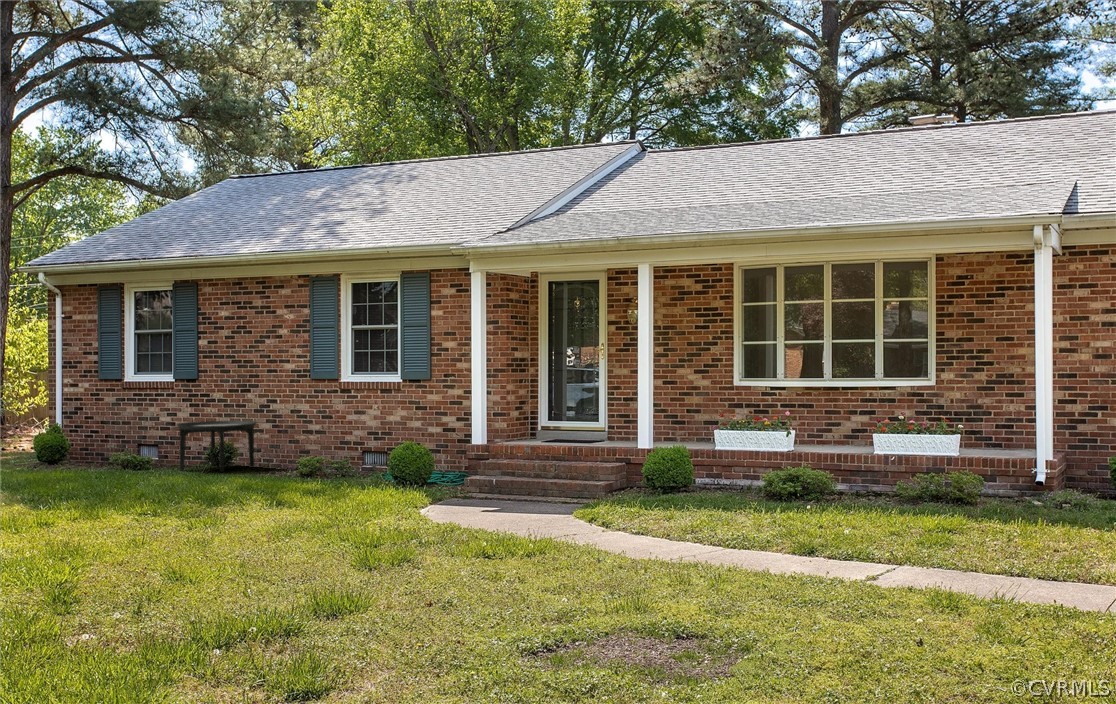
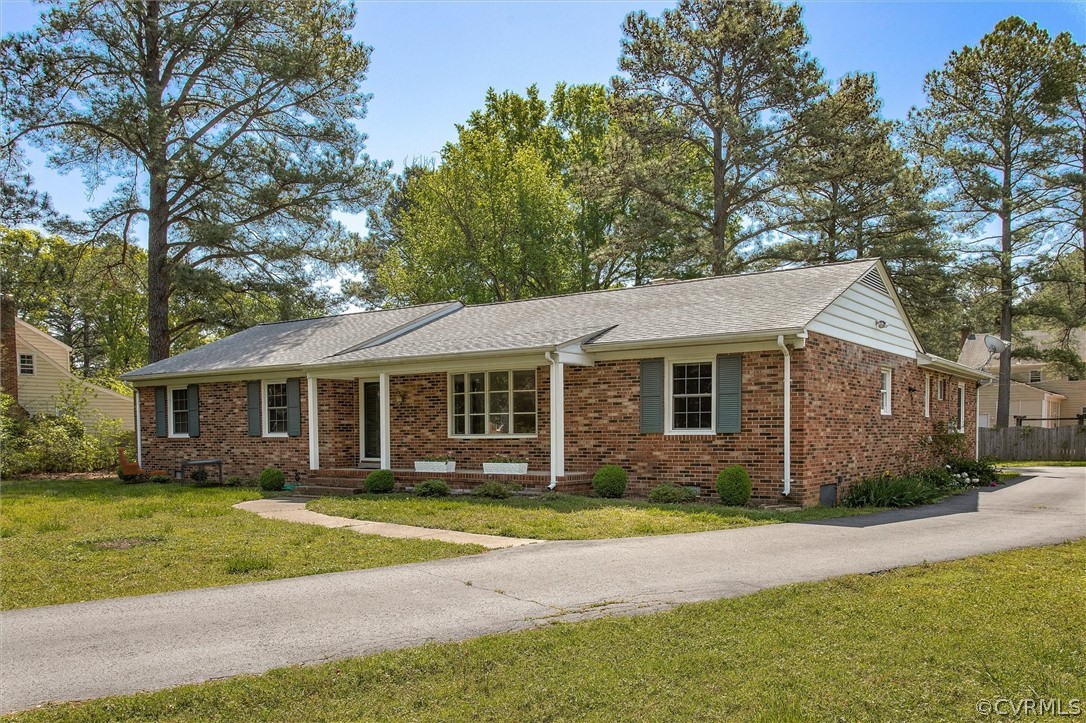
lounge chair: none [34,397,126,465] -> present [118,448,167,482]

